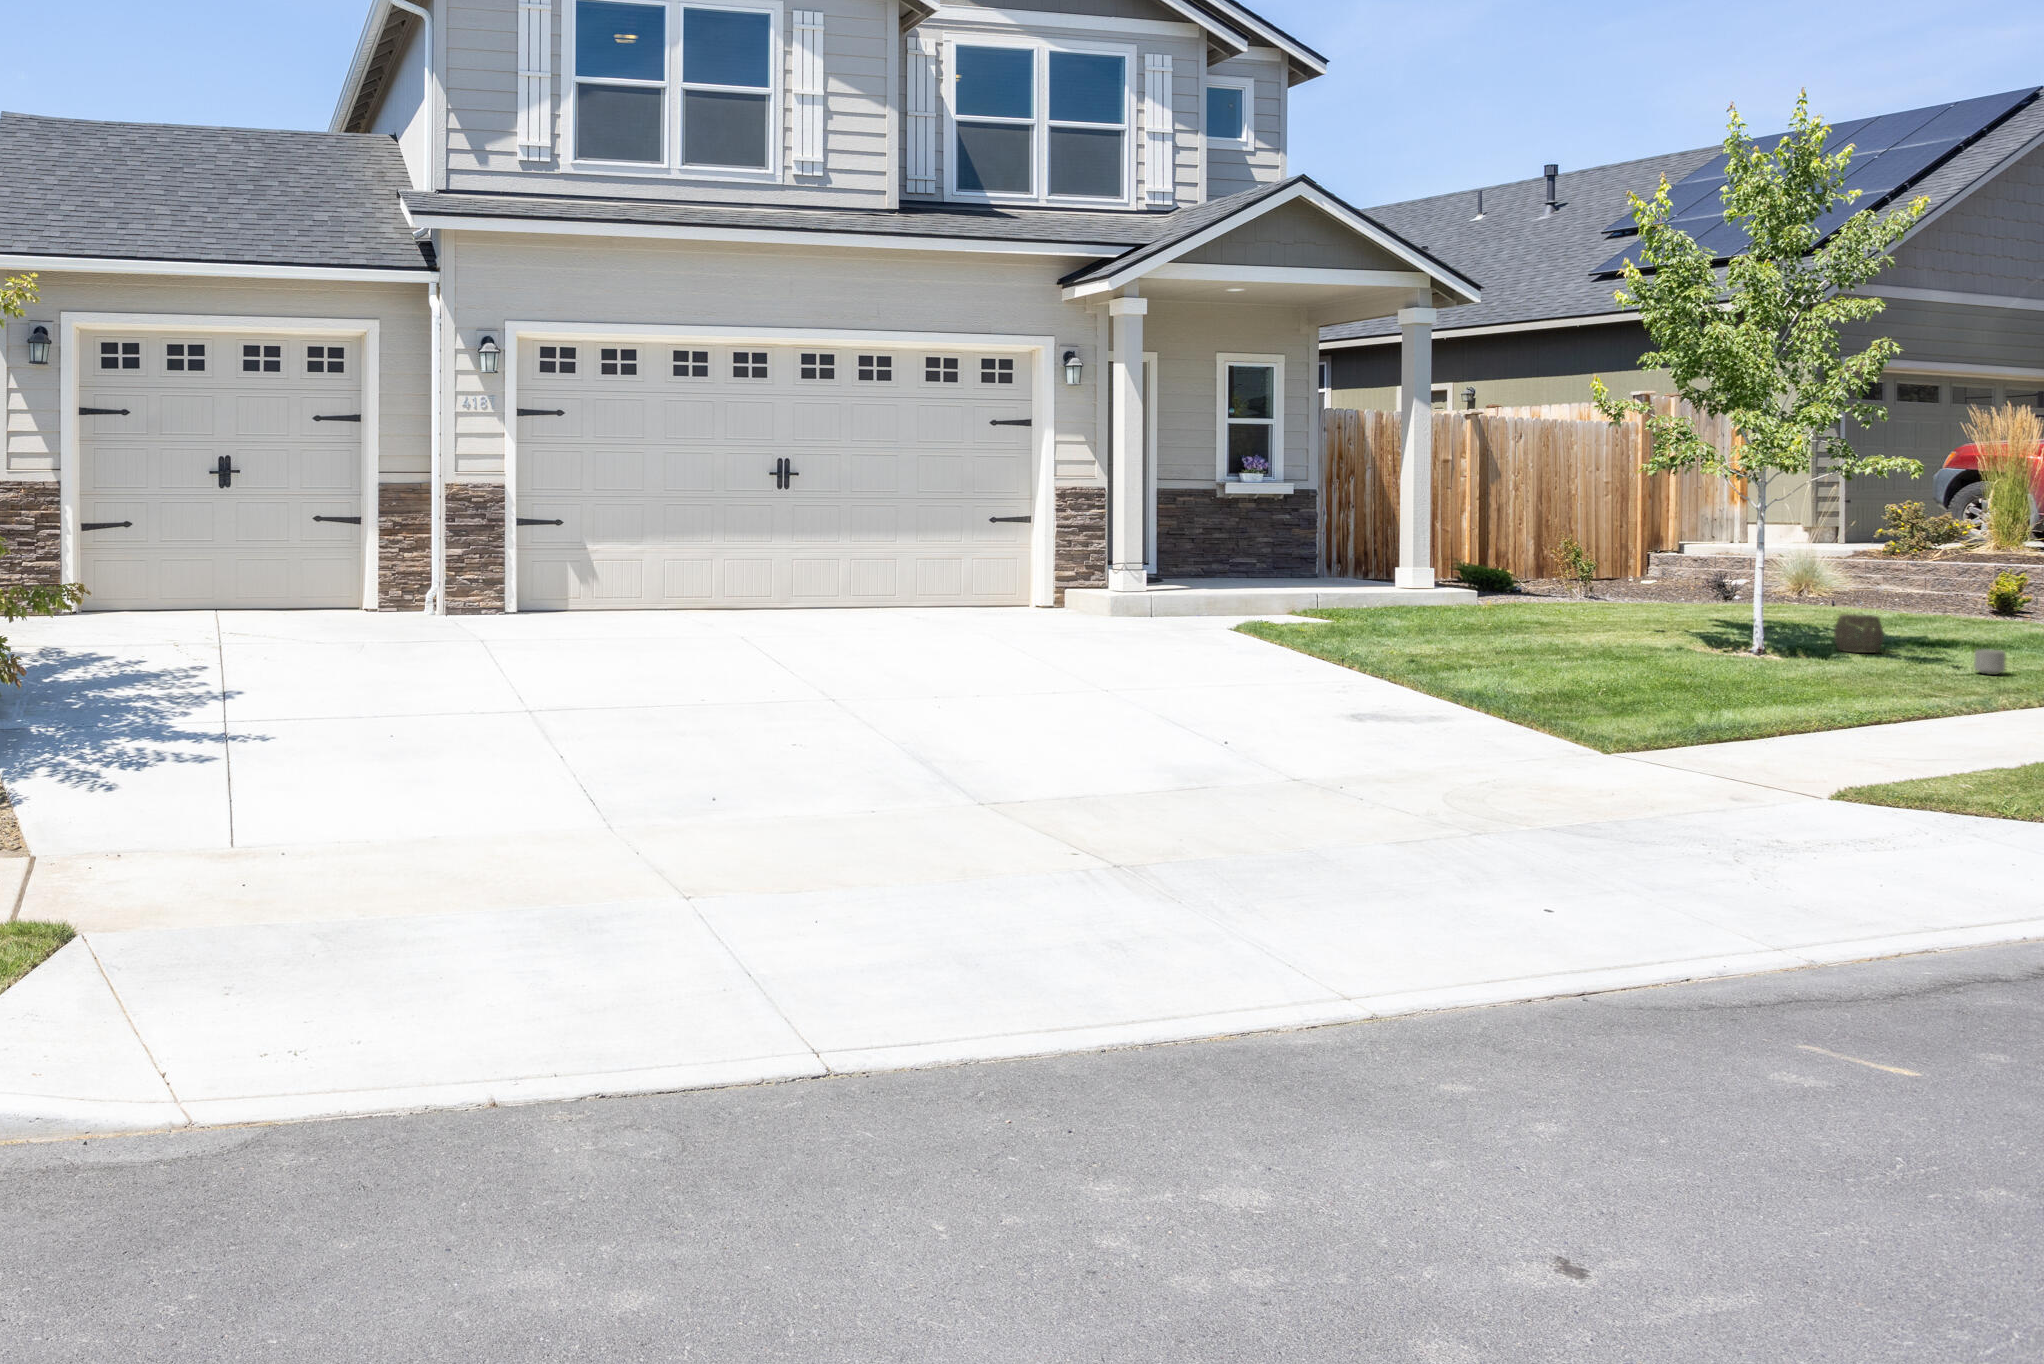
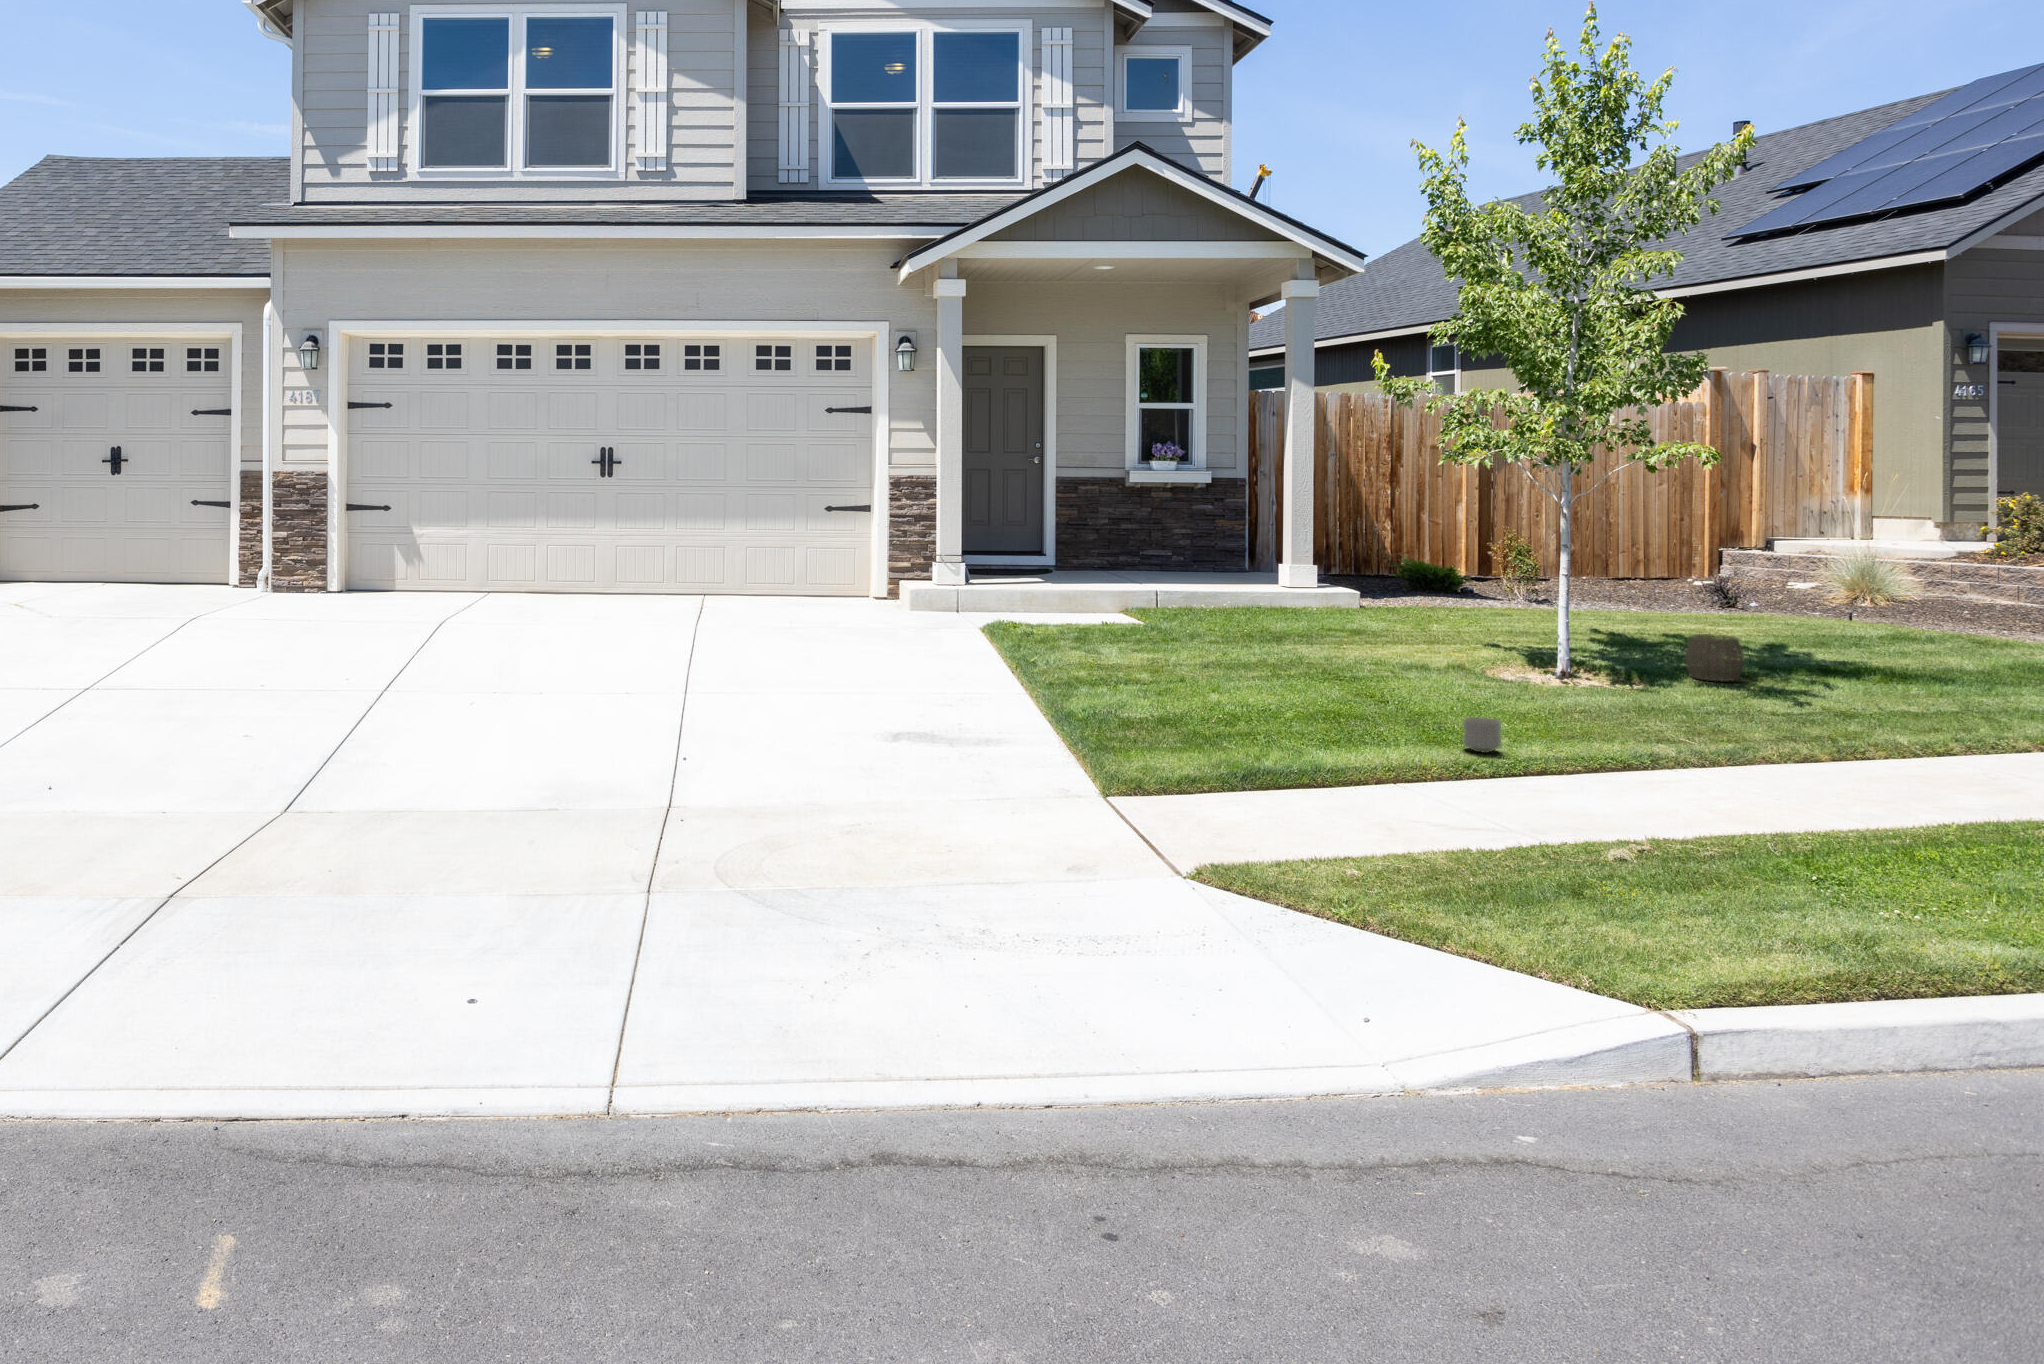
planter: present [1974,649,2006,675] -> present [1464,717,1501,753]

